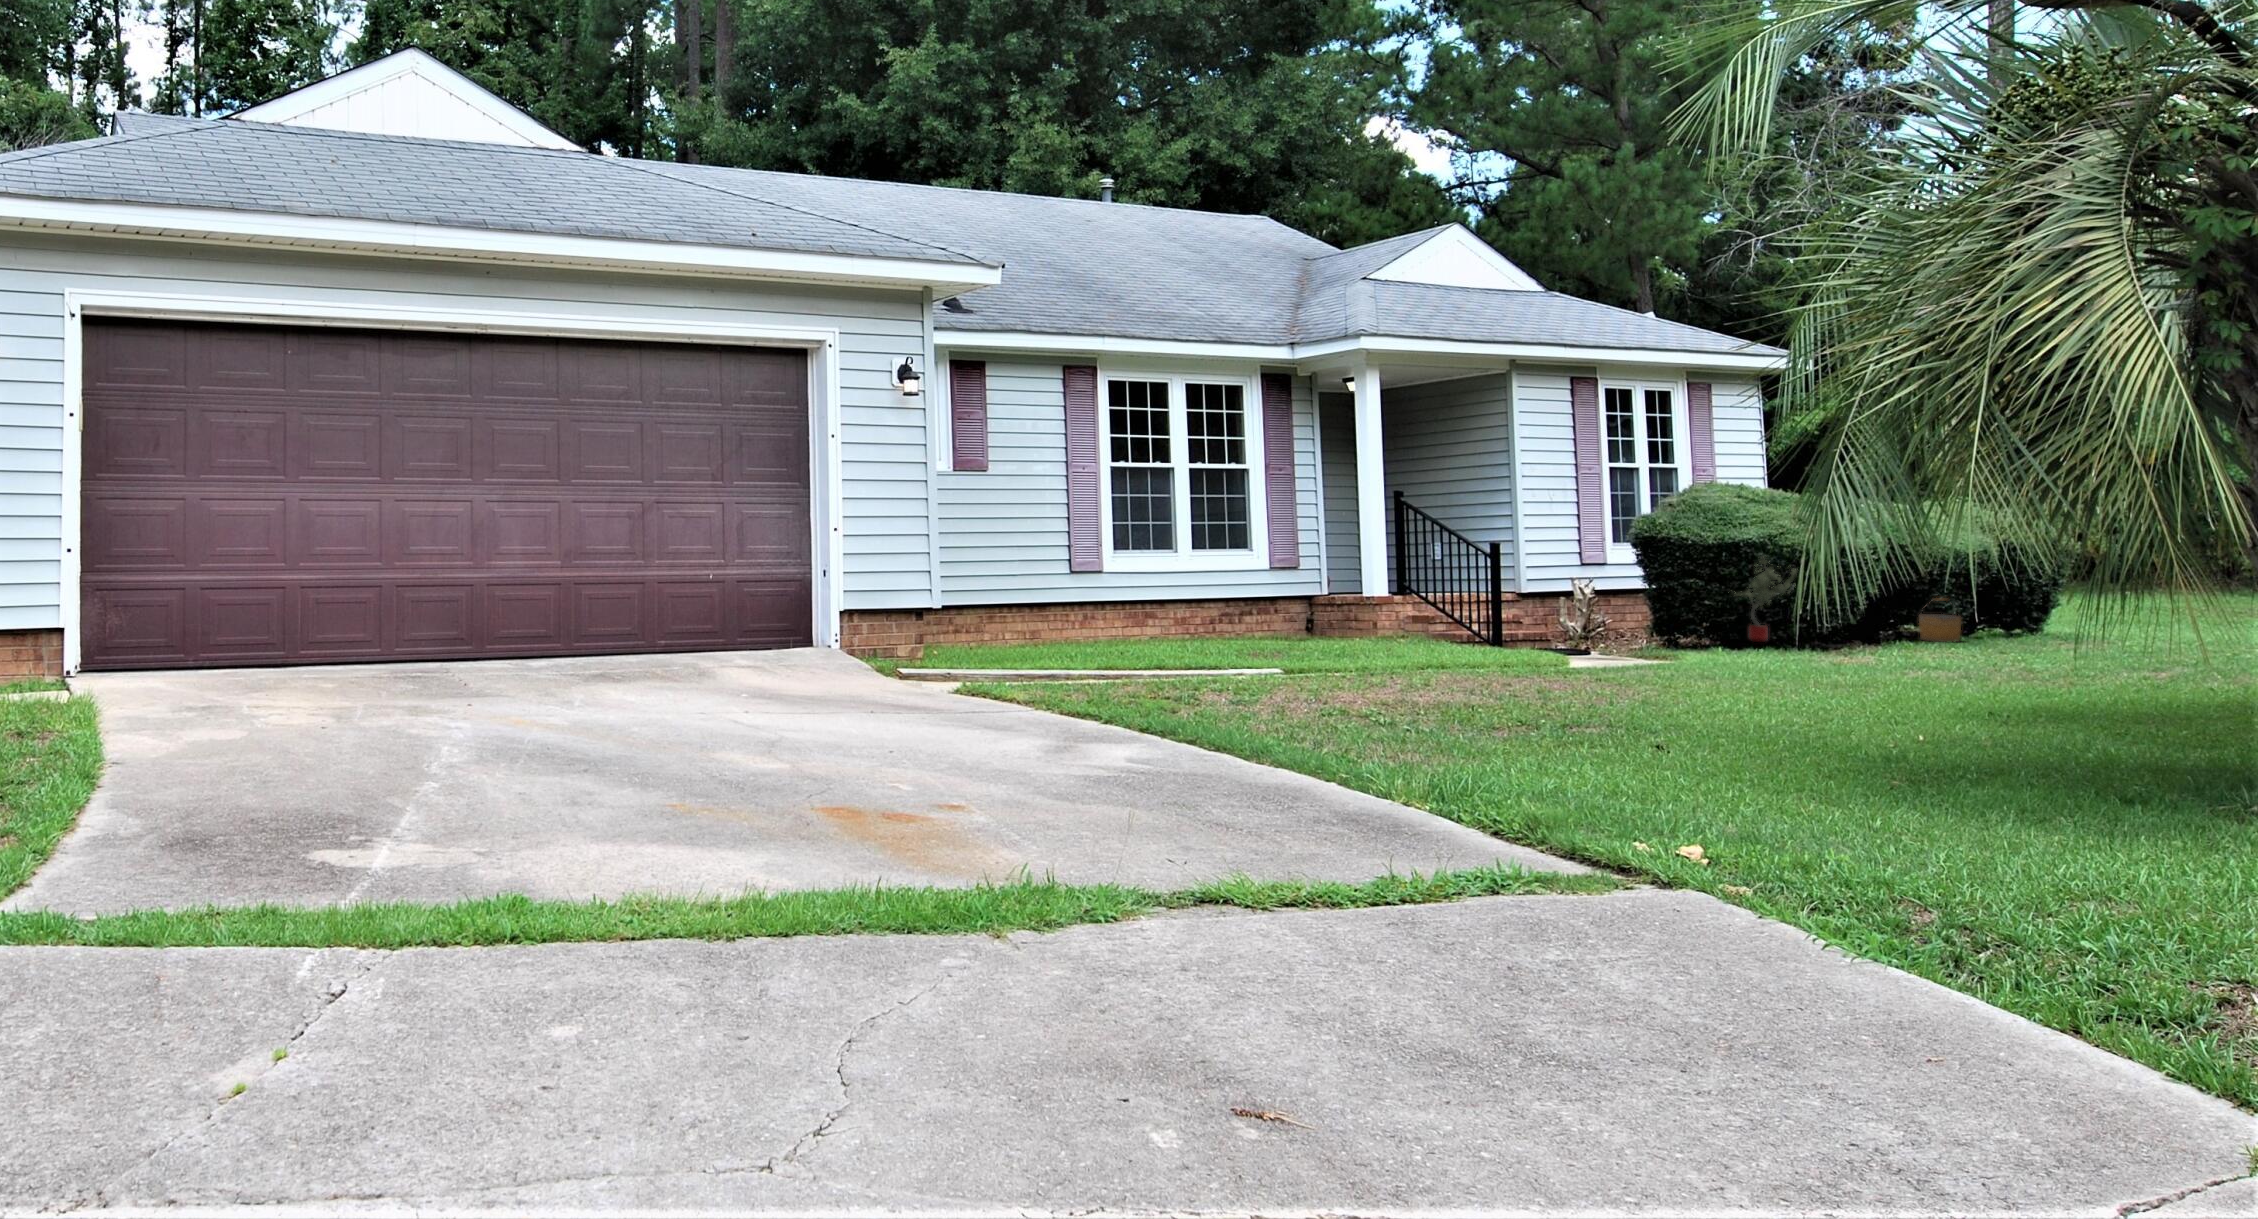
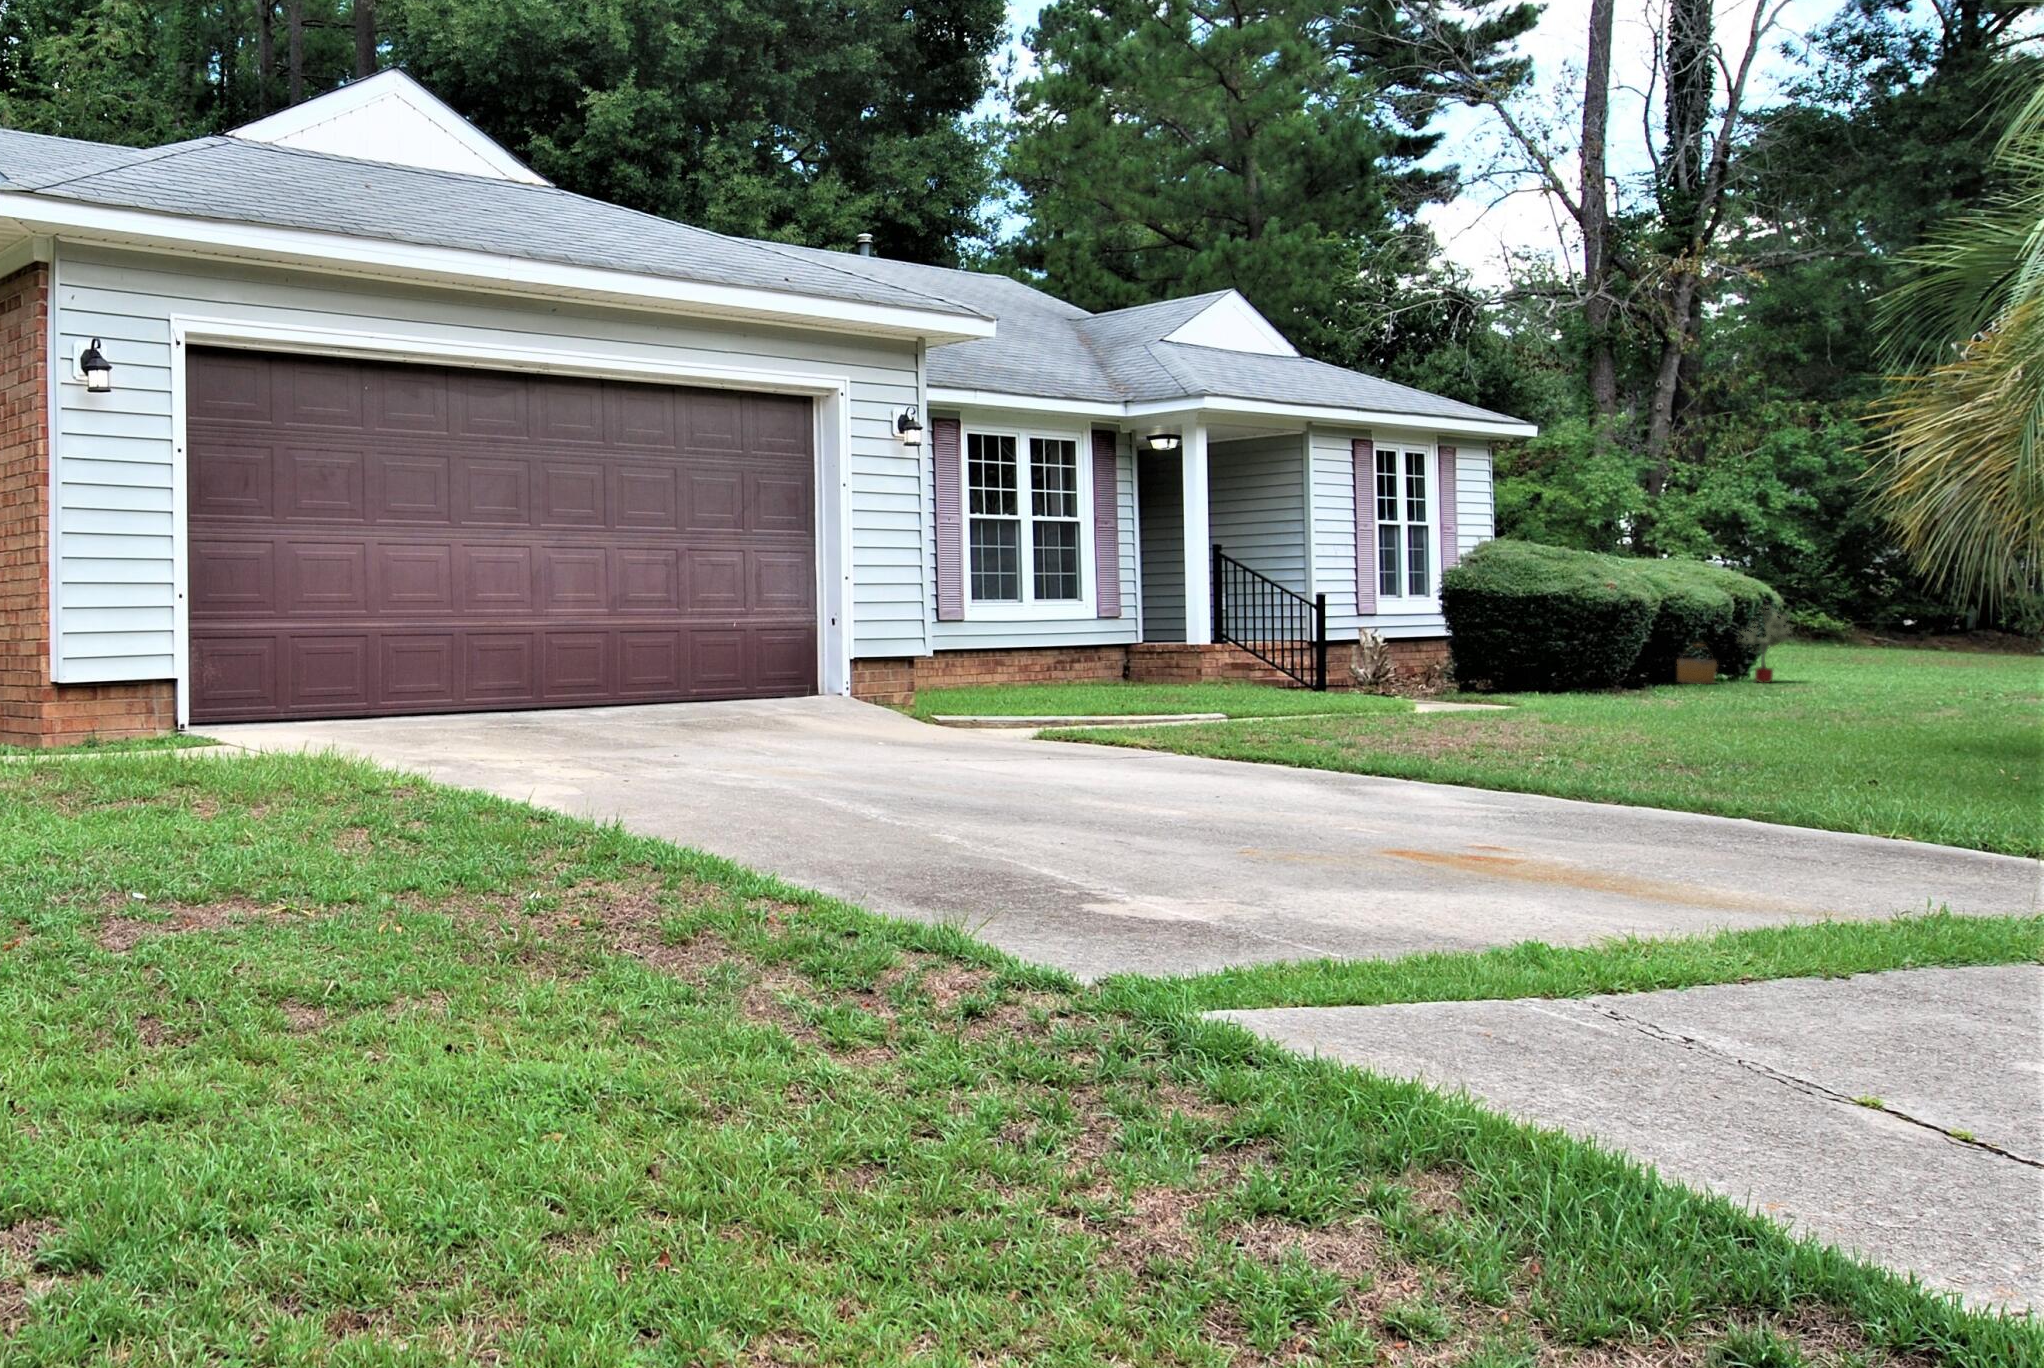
potted tree: present [1728,557,1796,642] -> present [1741,607,1789,683]

